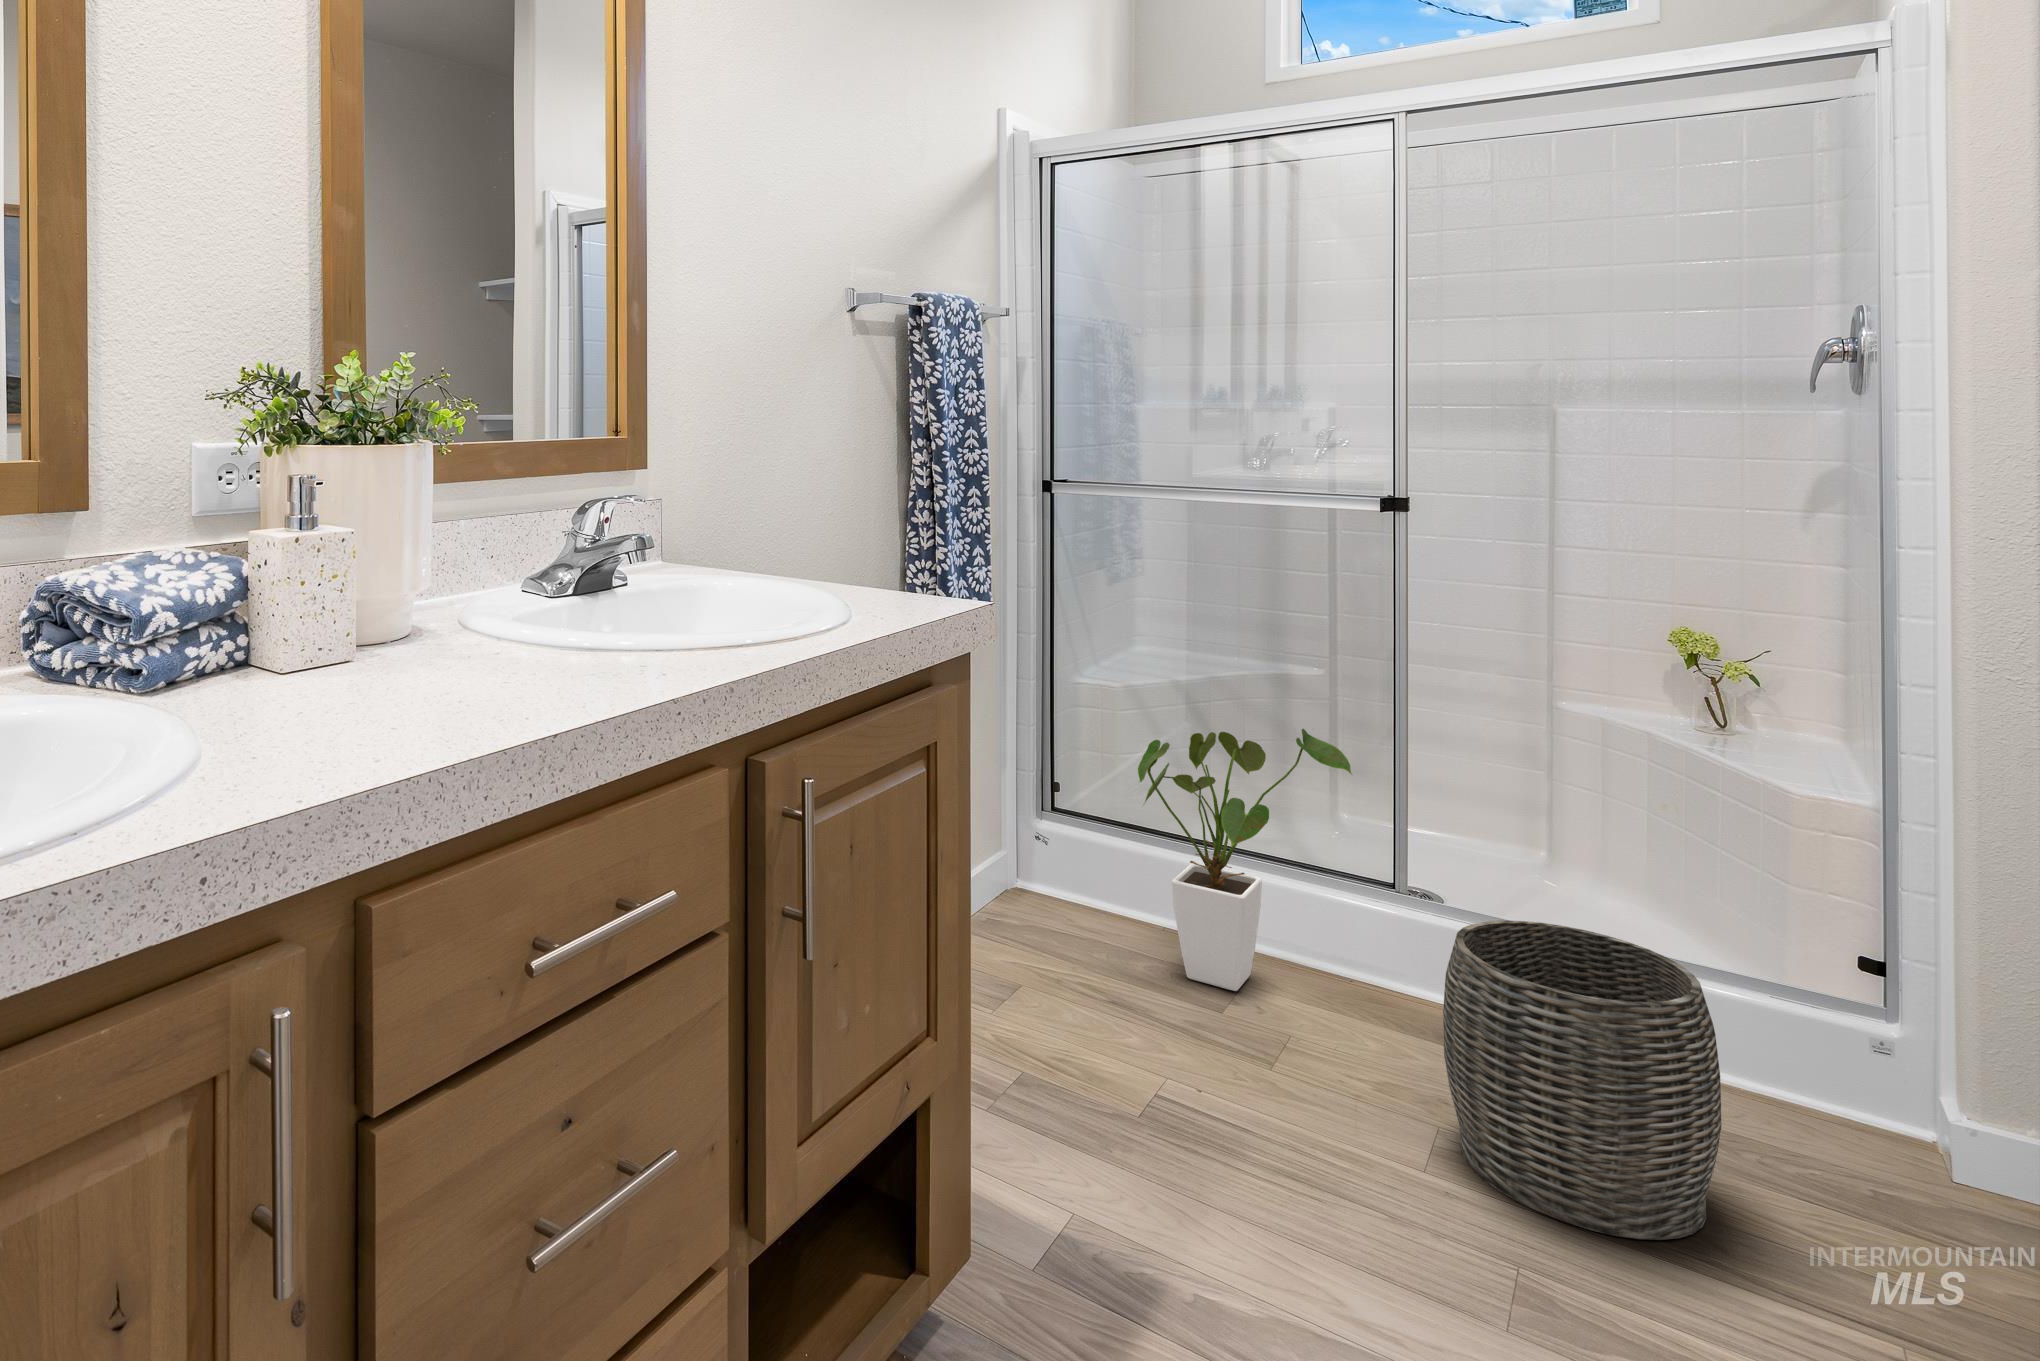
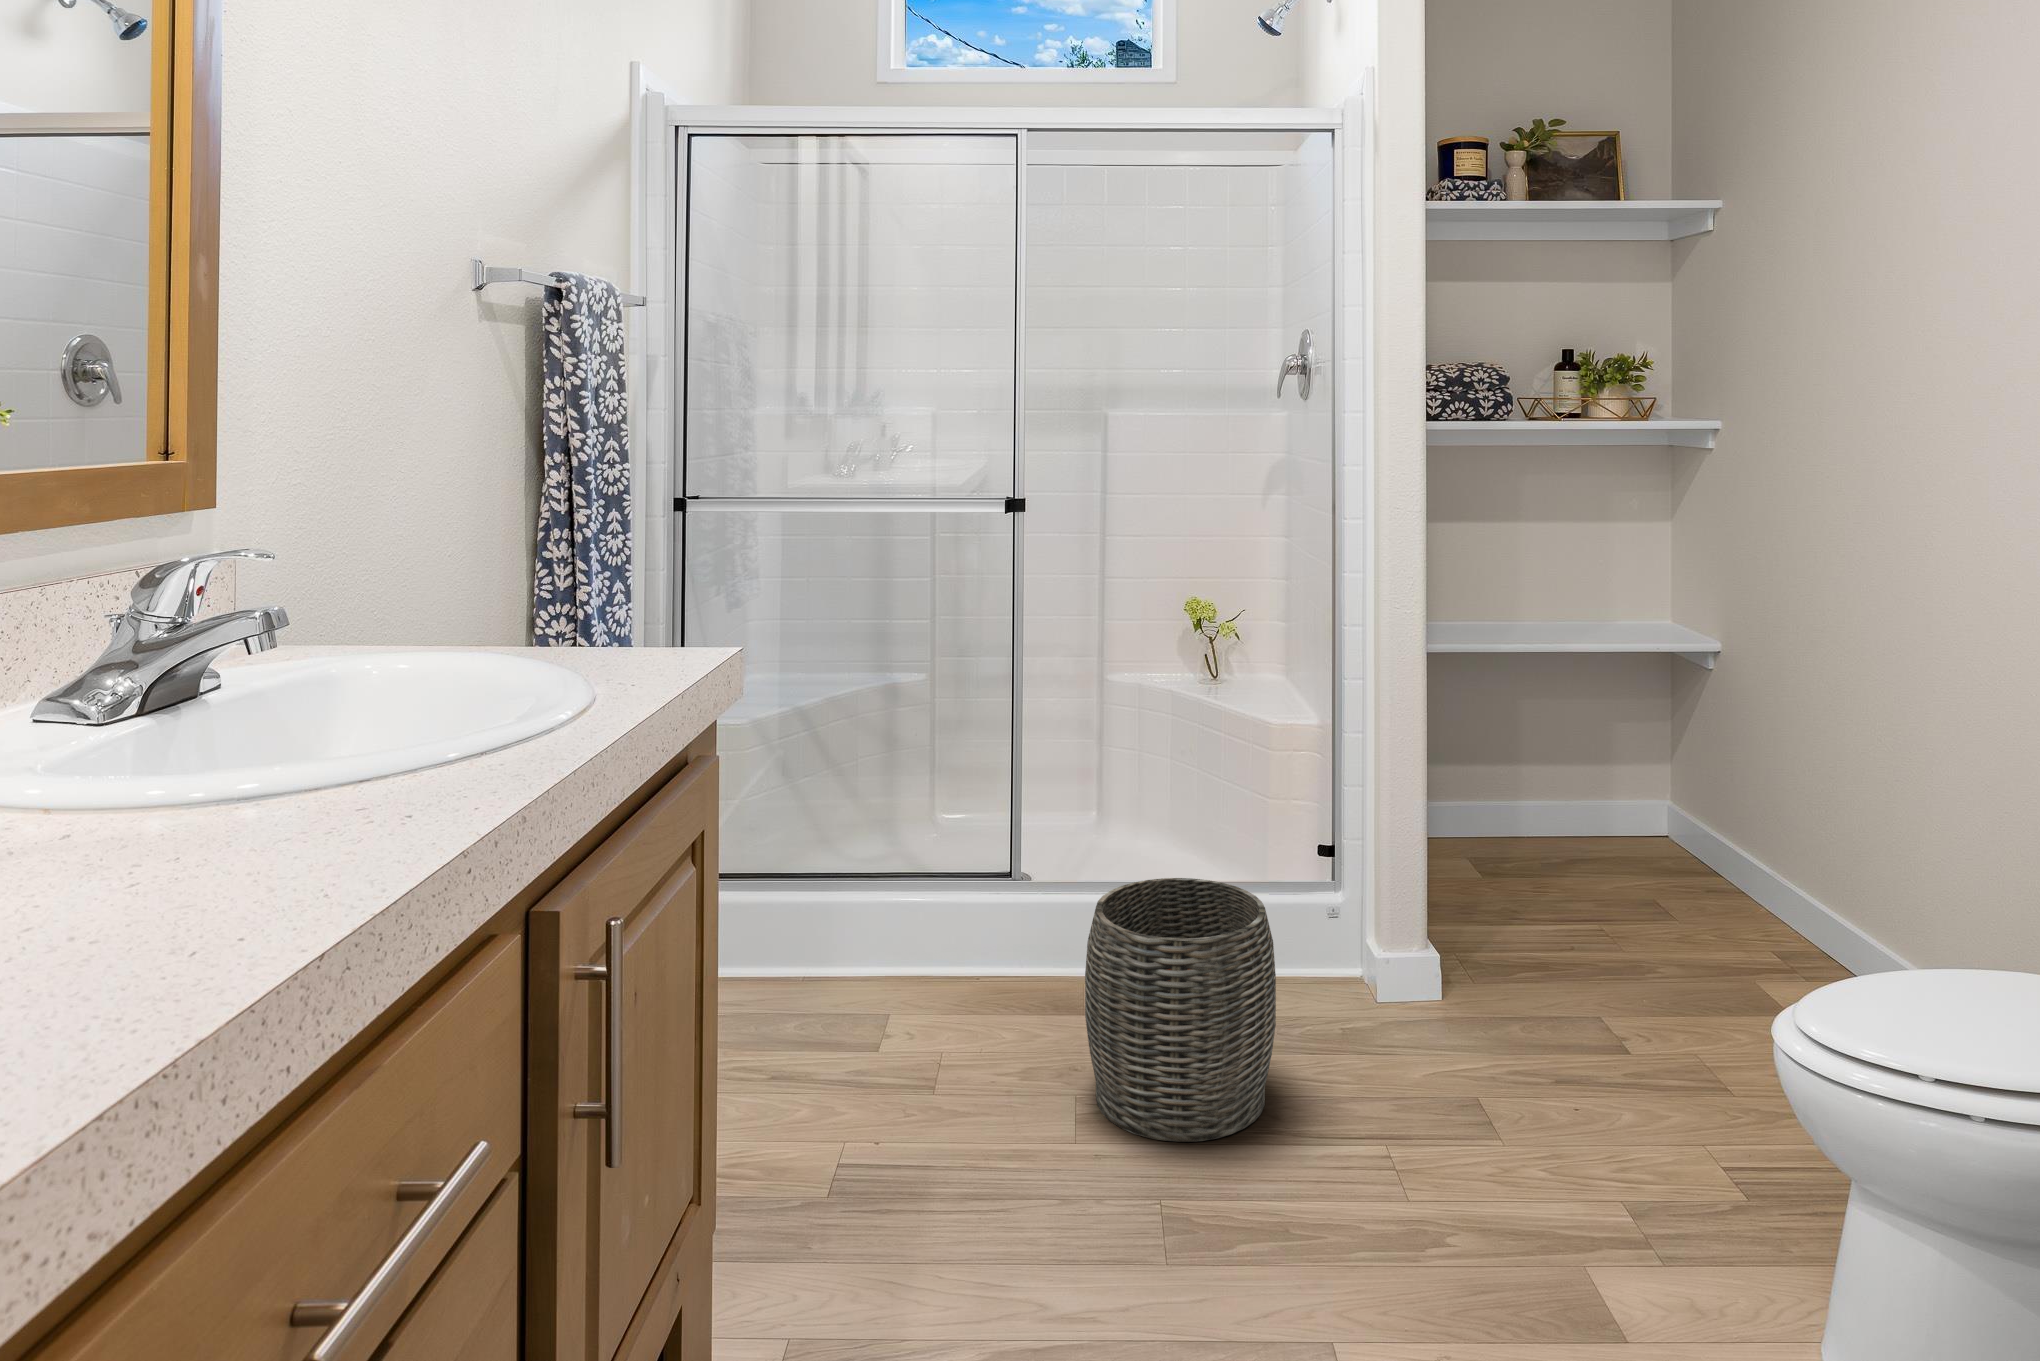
house plant: present [1138,729,1352,991] -> none [792,736,980,1019]

